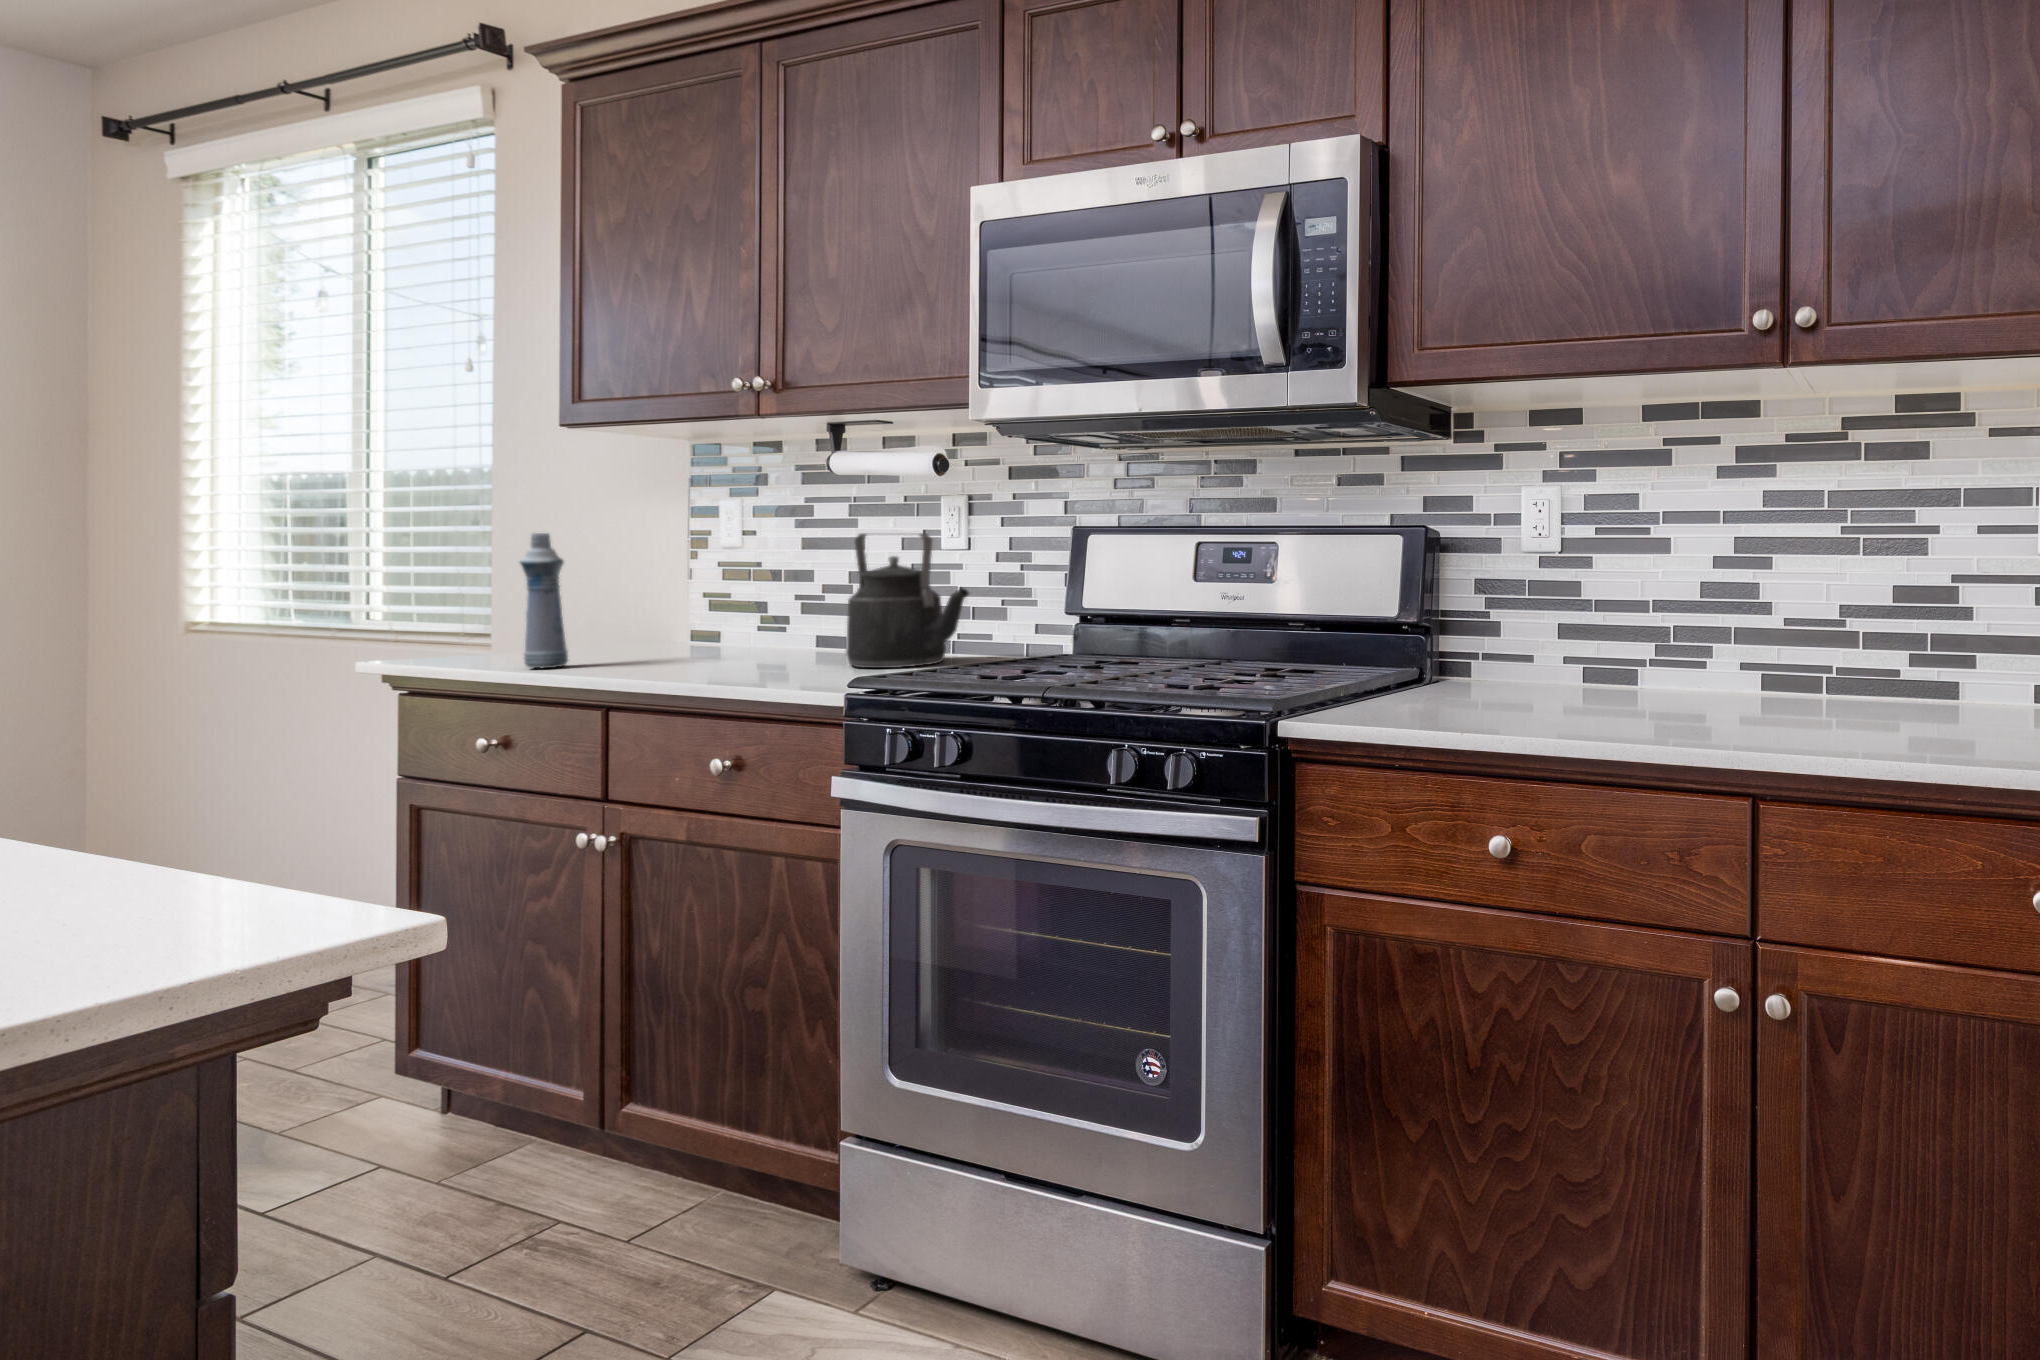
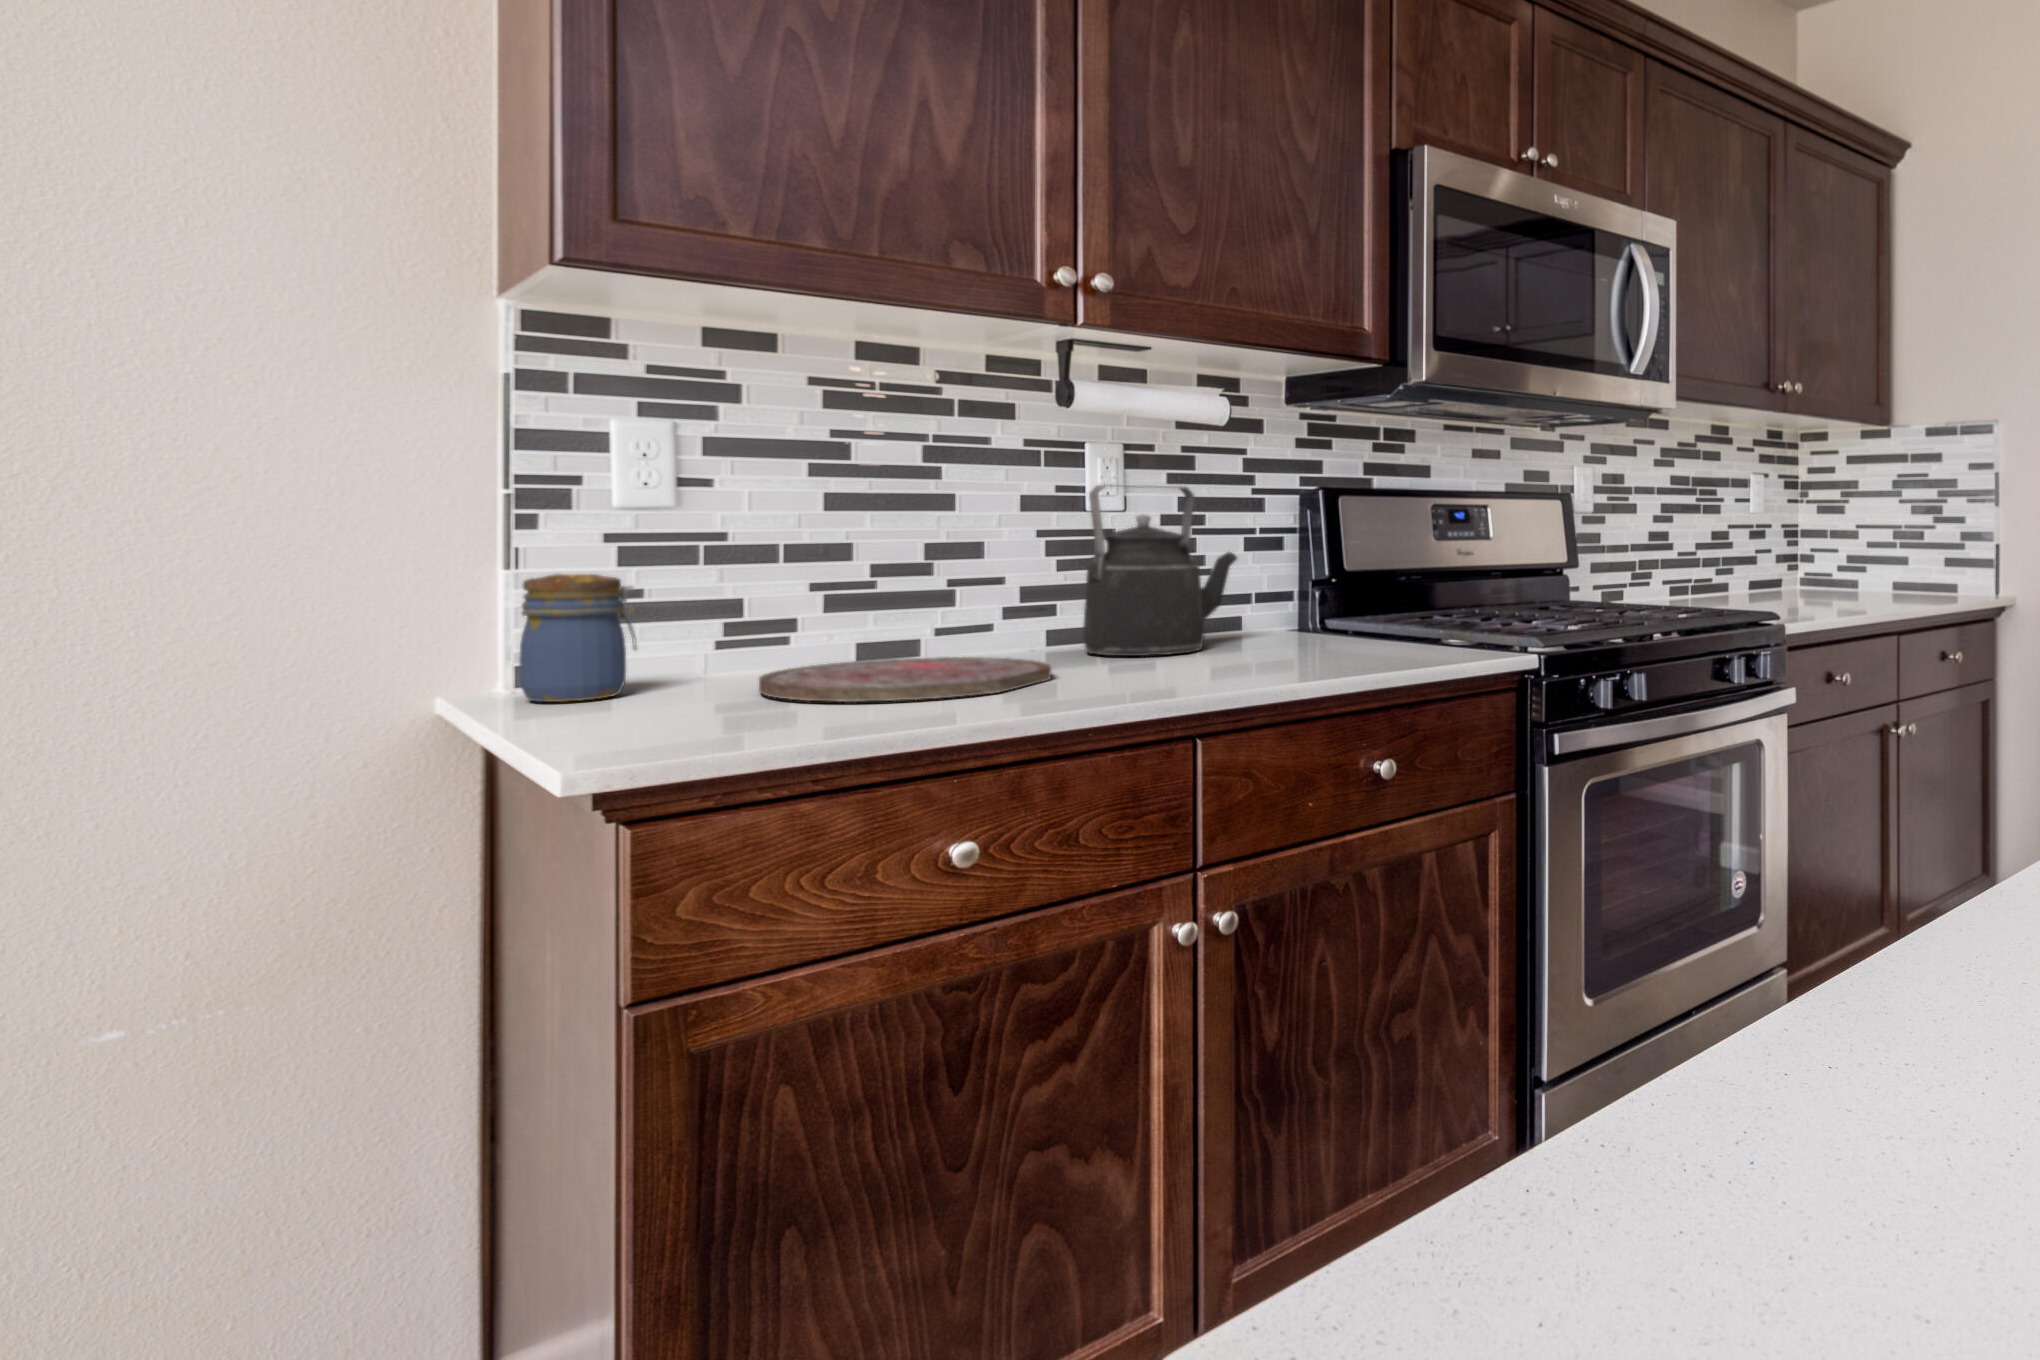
bottle: present [520,533,568,668] -> none [633,460,728,728]
jar: none [655,585,707,652] -> present [519,574,637,702]
cutting board: none [612,647,797,674] -> present [759,657,1051,702]

